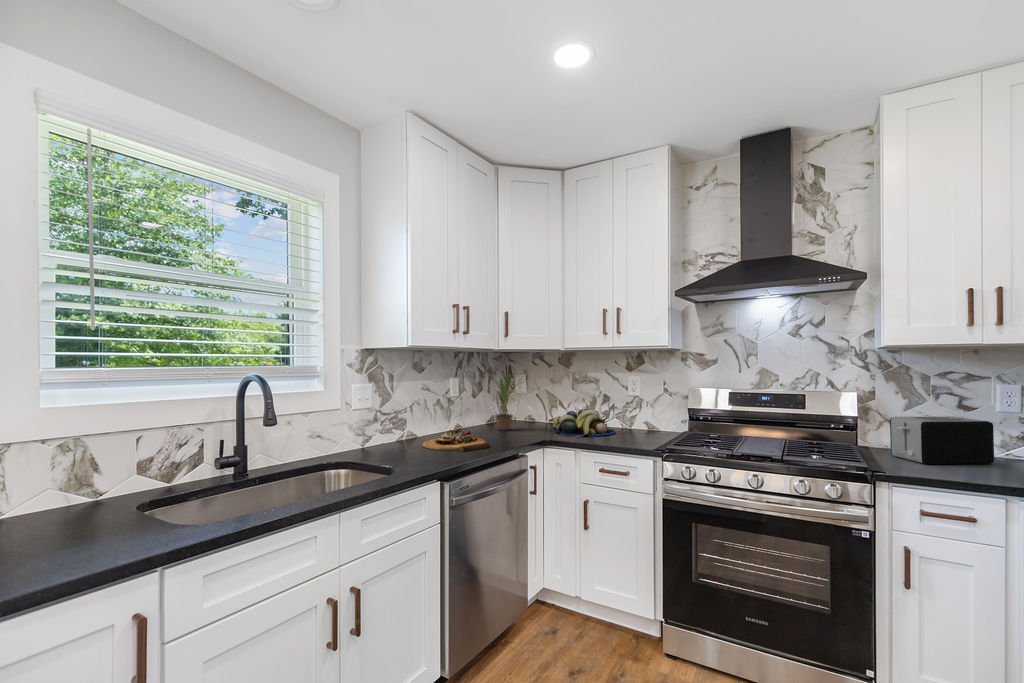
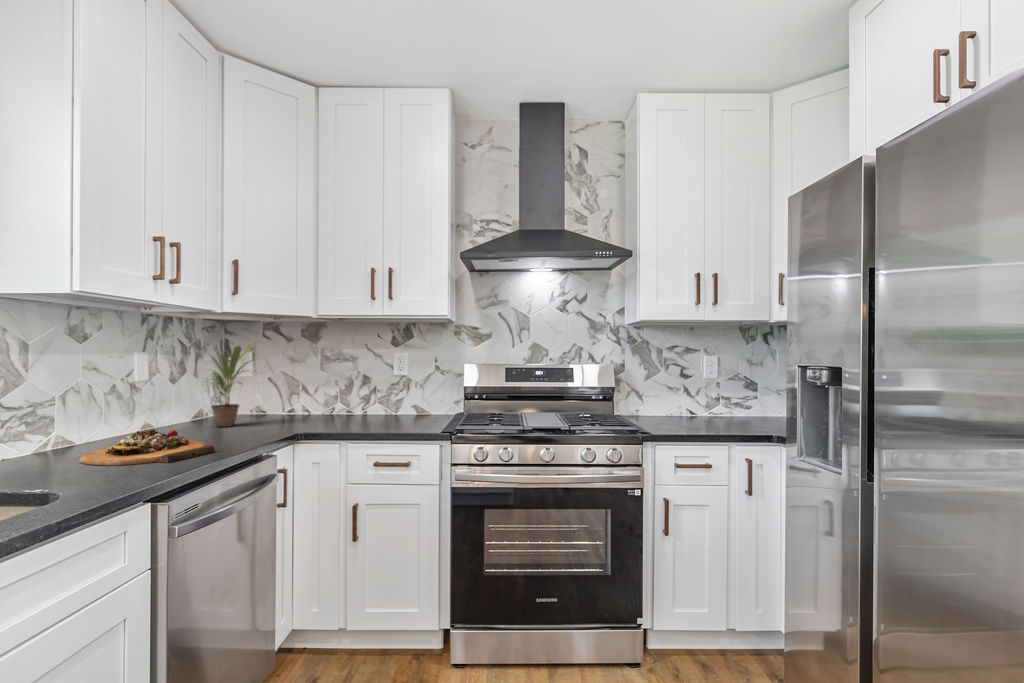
fruit bowl: present [553,409,615,437] -> none [301,392,383,427]
toaster: present [890,416,994,464] -> none [646,382,714,424]

